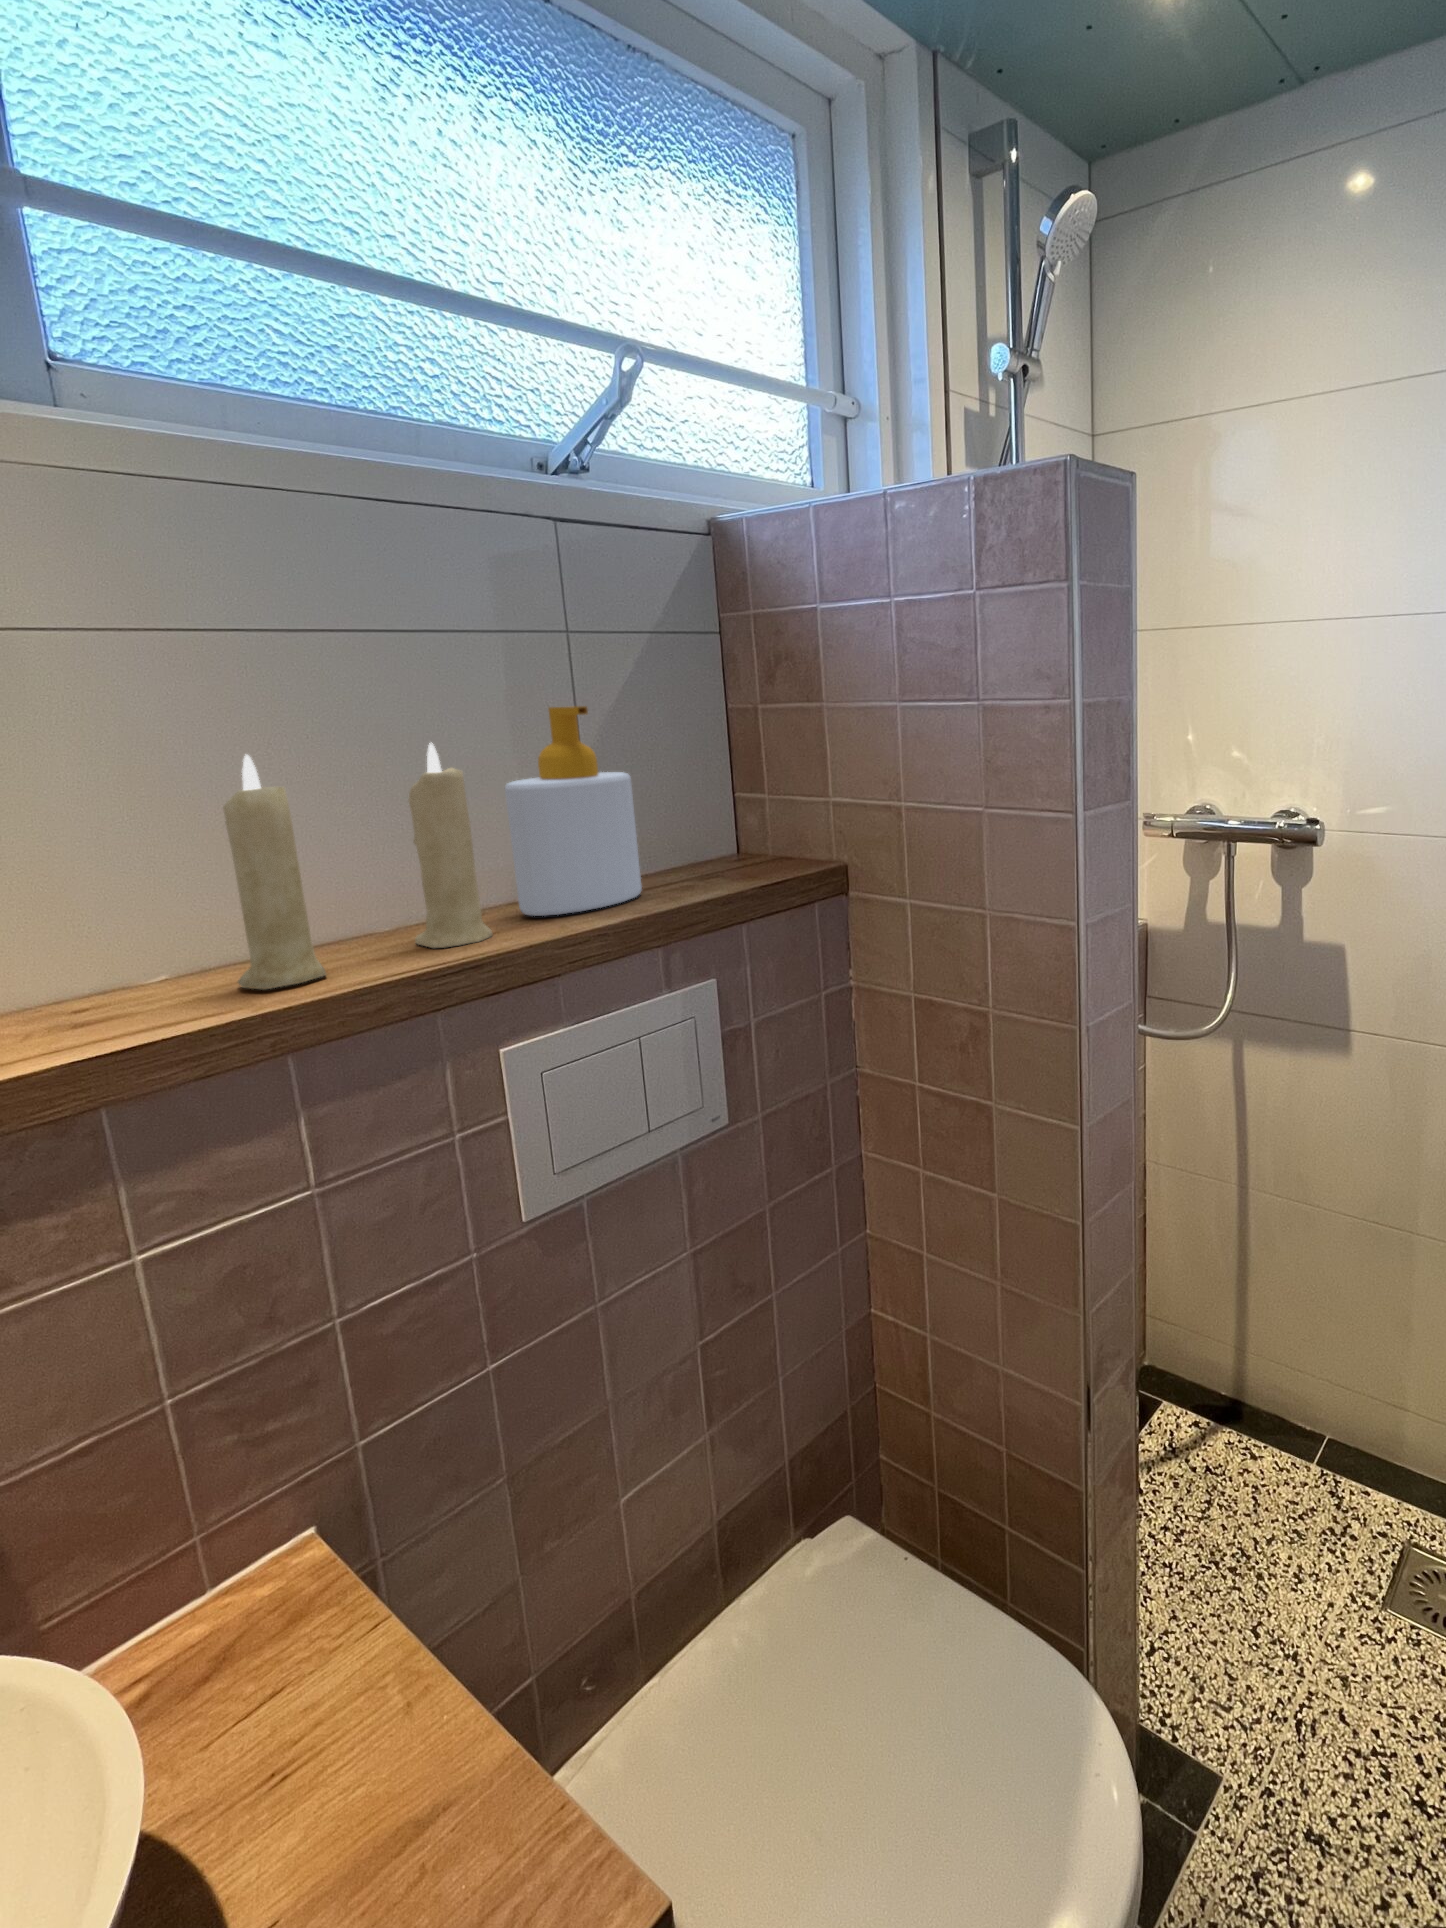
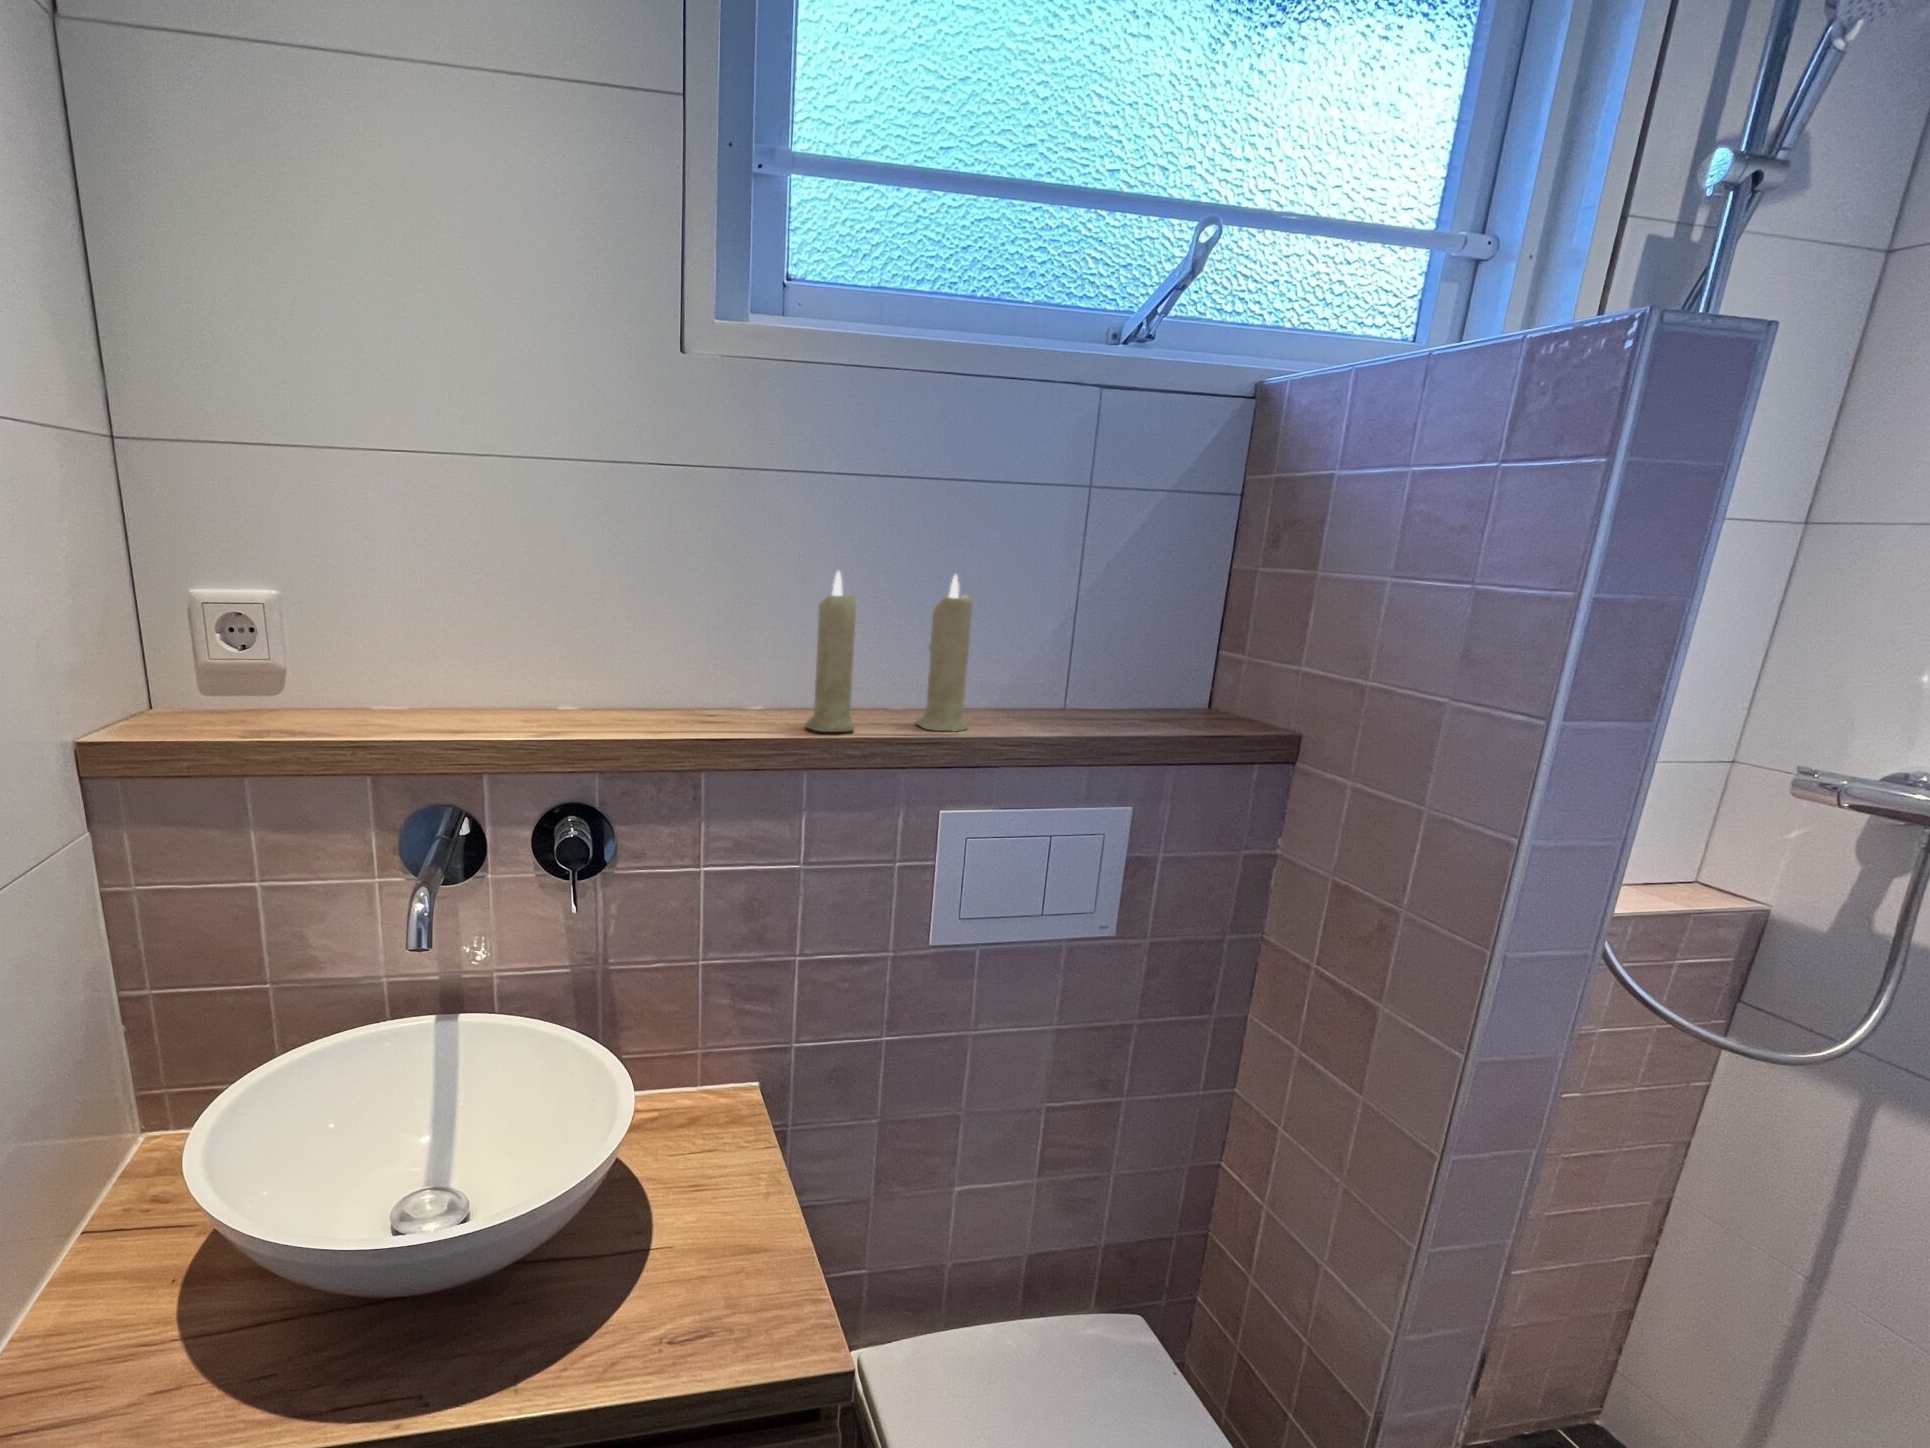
soap bottle: present [505,706,642,916] -> none [996,553,1109,726]

